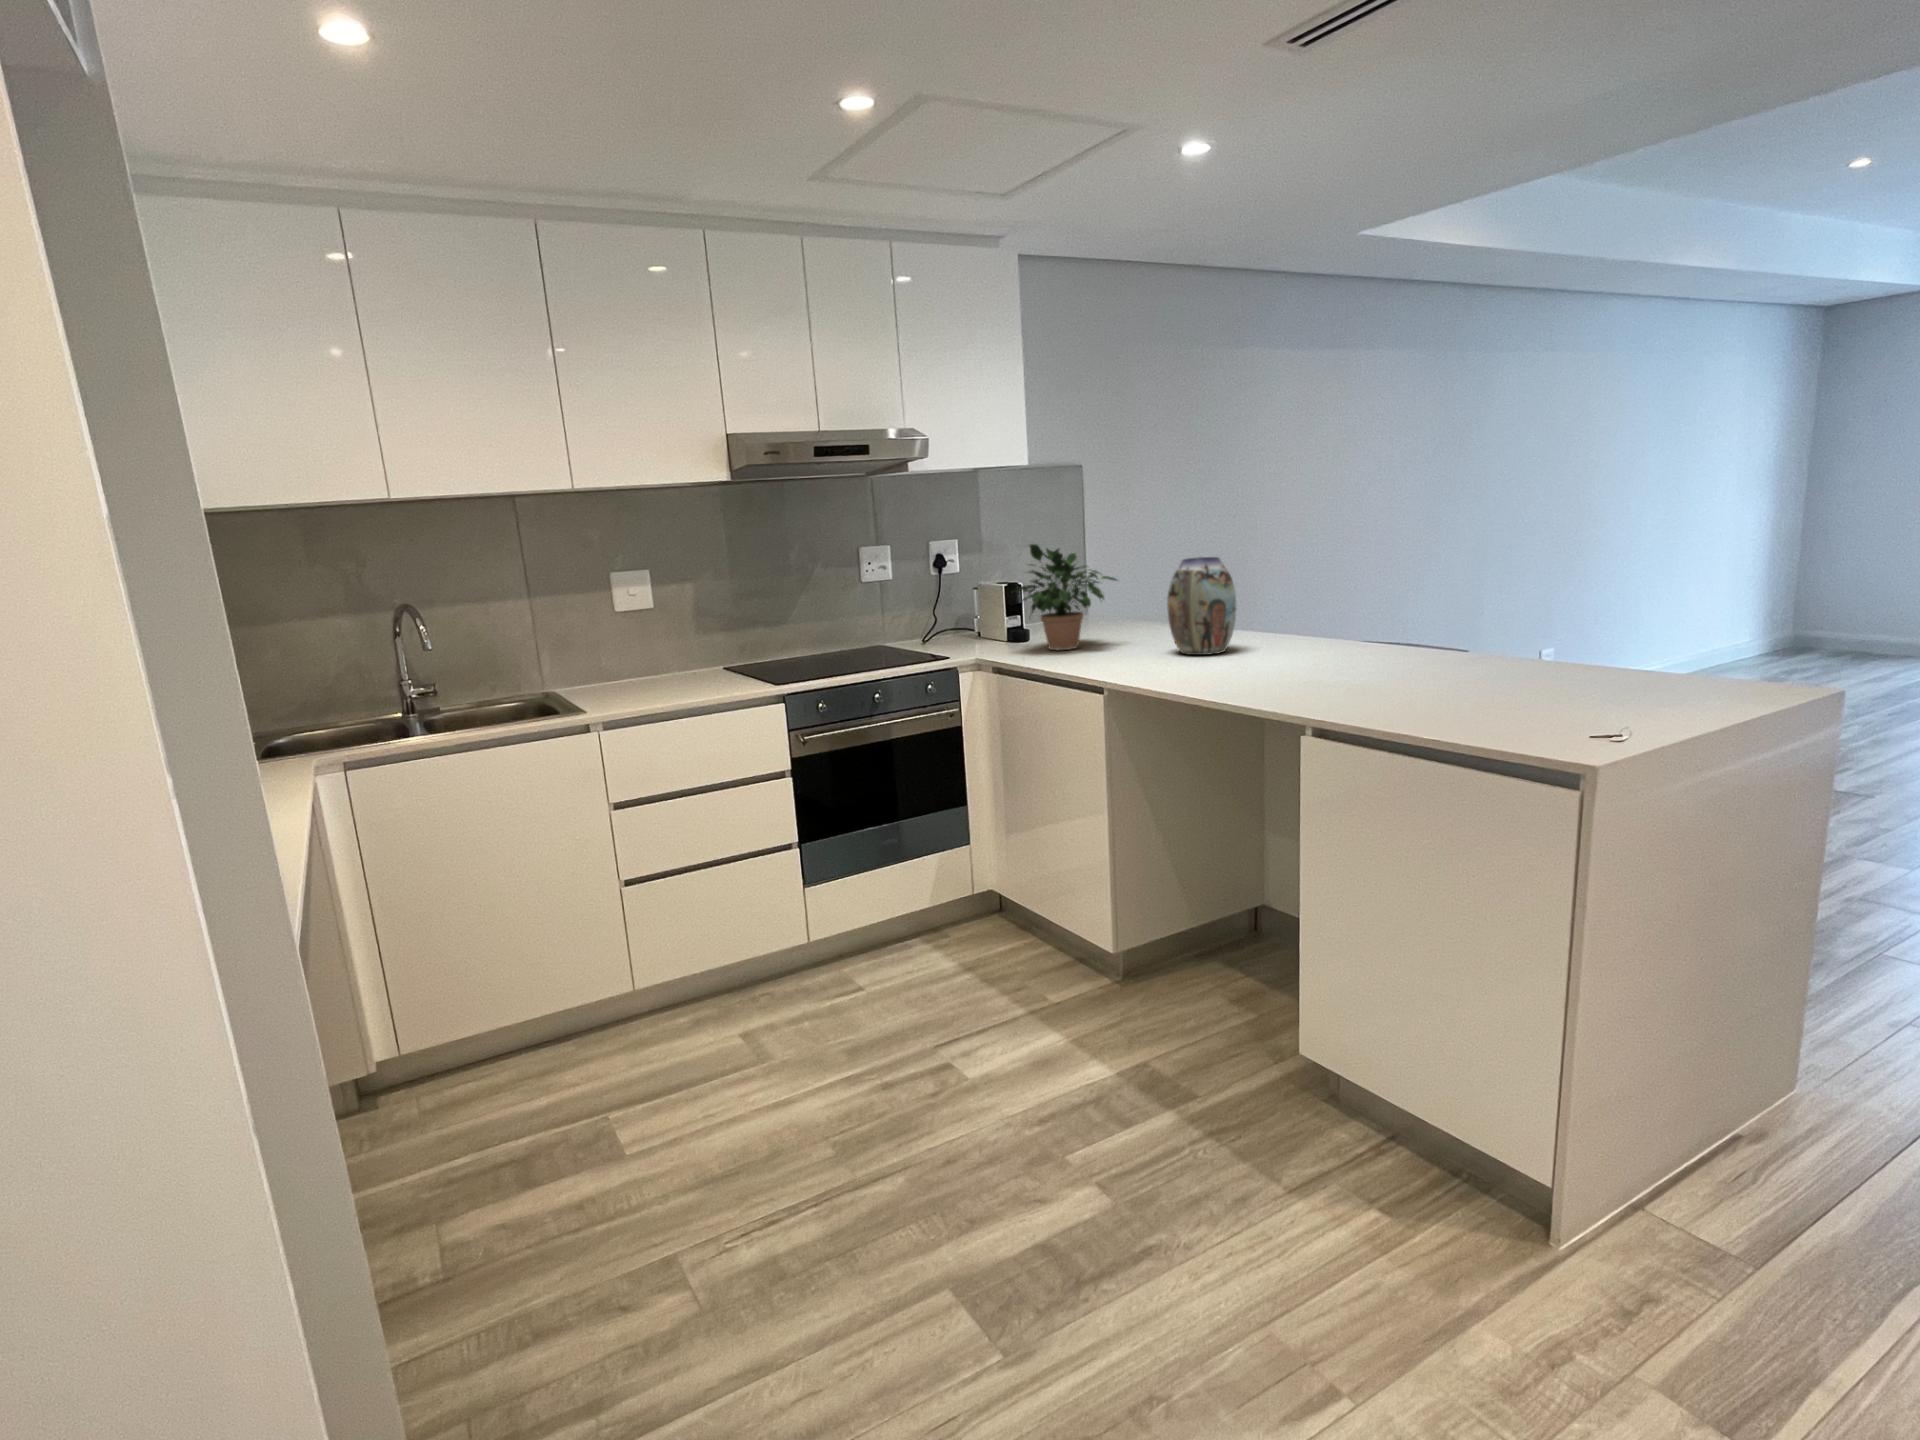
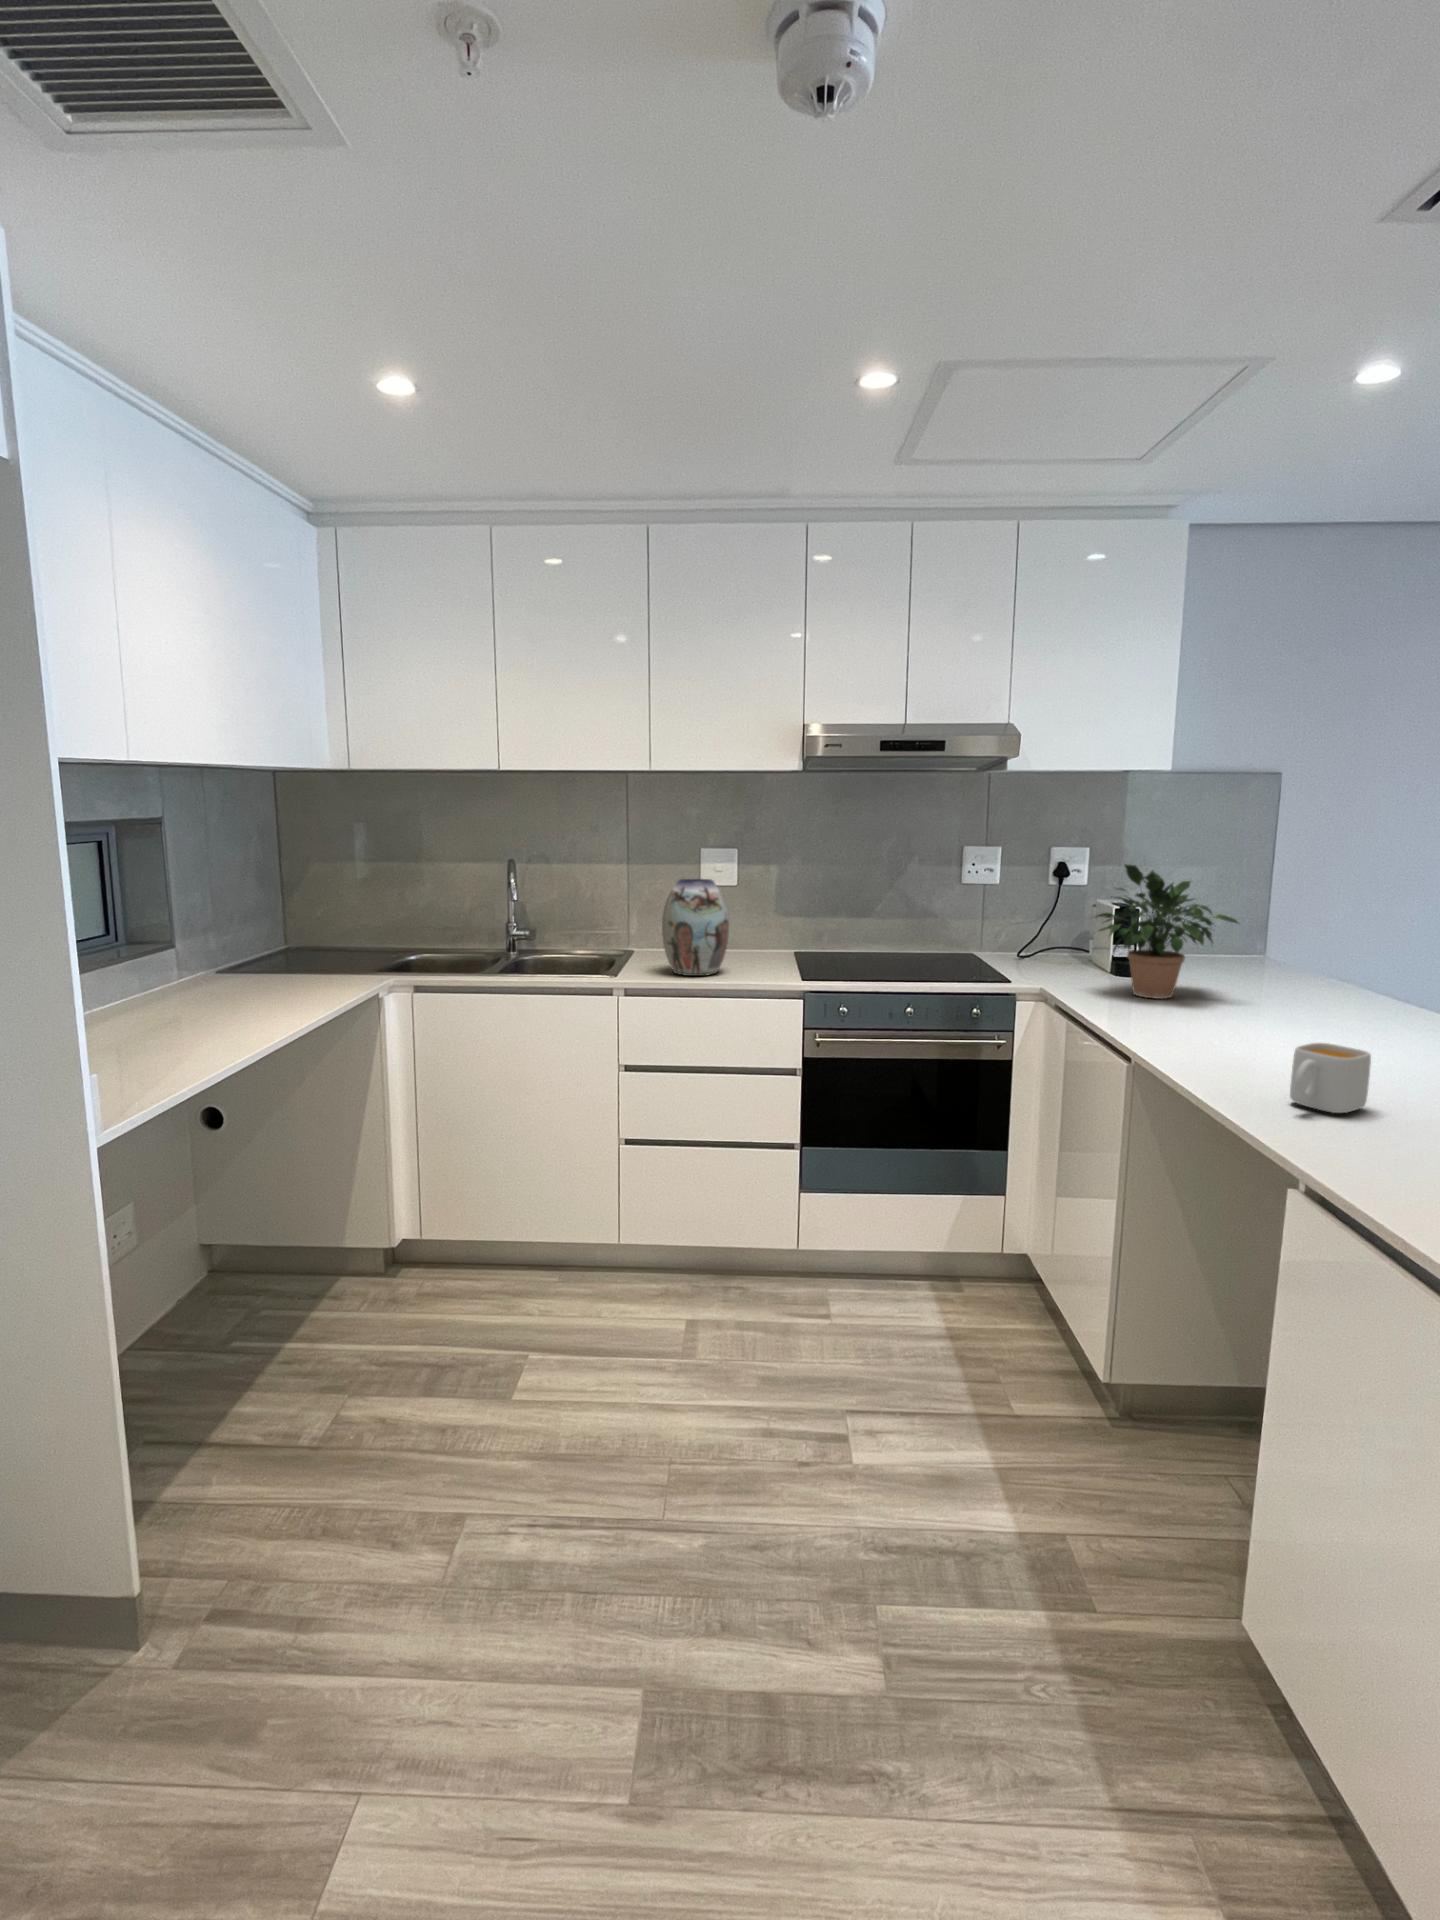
vase: present [1167,557,1236,655] -> present [662,879,729,976]
mug: none [1255,641,1300,686] -> present [1290,1043,1371,1113]

